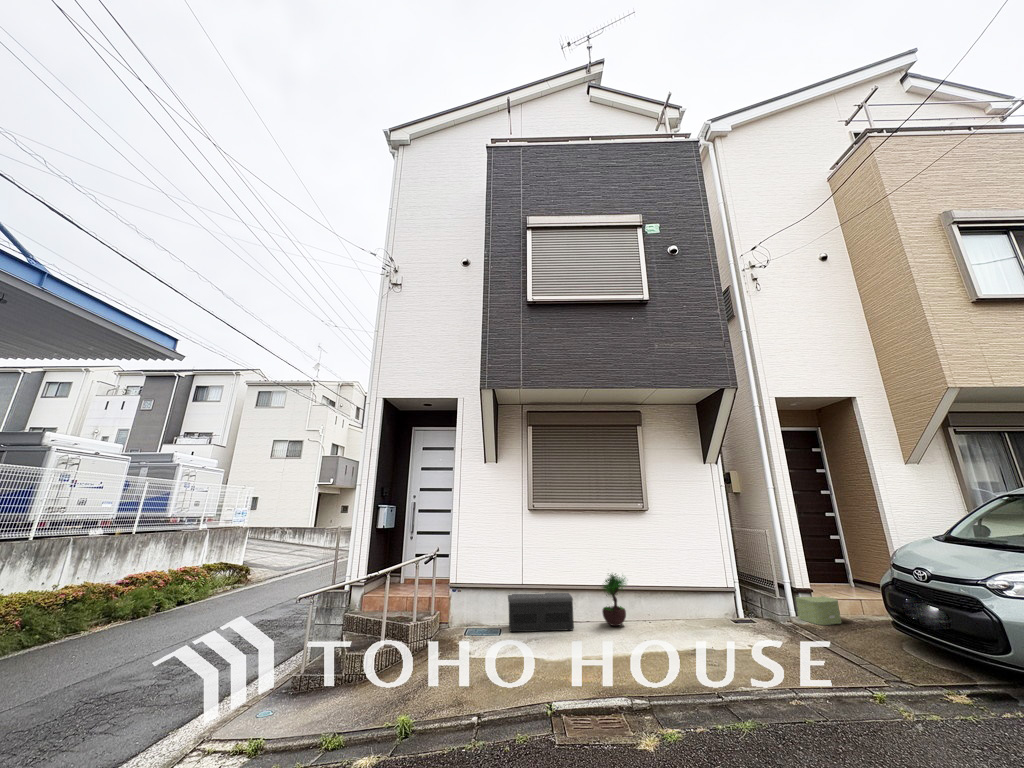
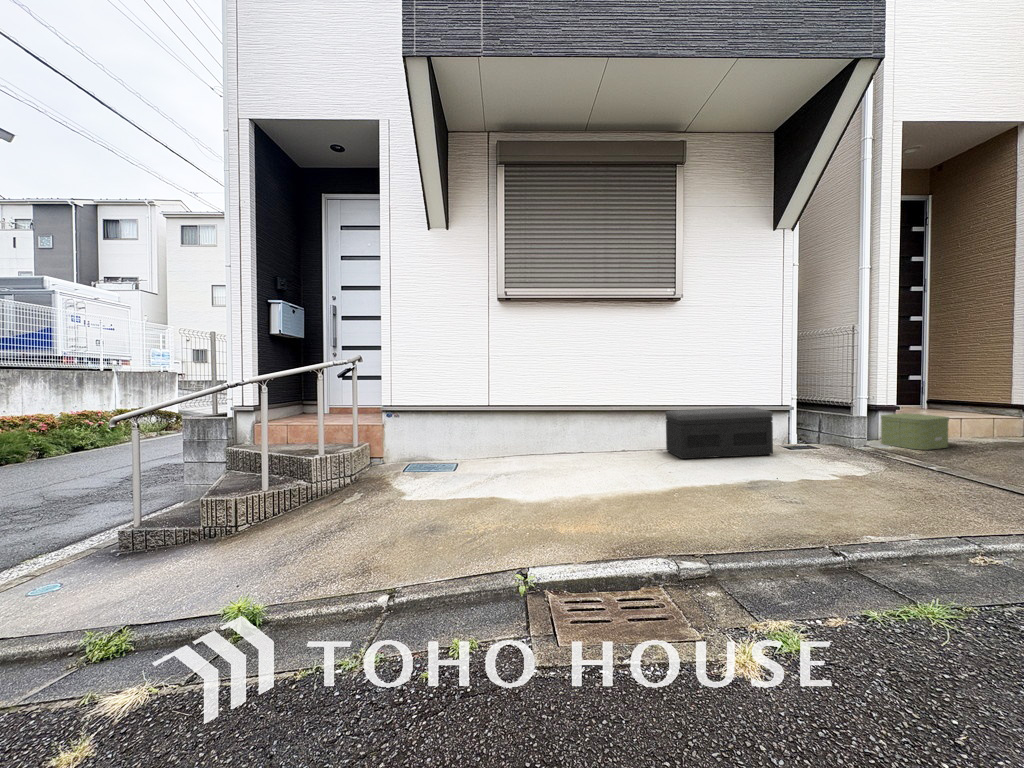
potted tree: present [602,574,626,626] -> none [603,380,649,458]
storage bench: present [508,593,574,632] -> present [665,407,773,459]

